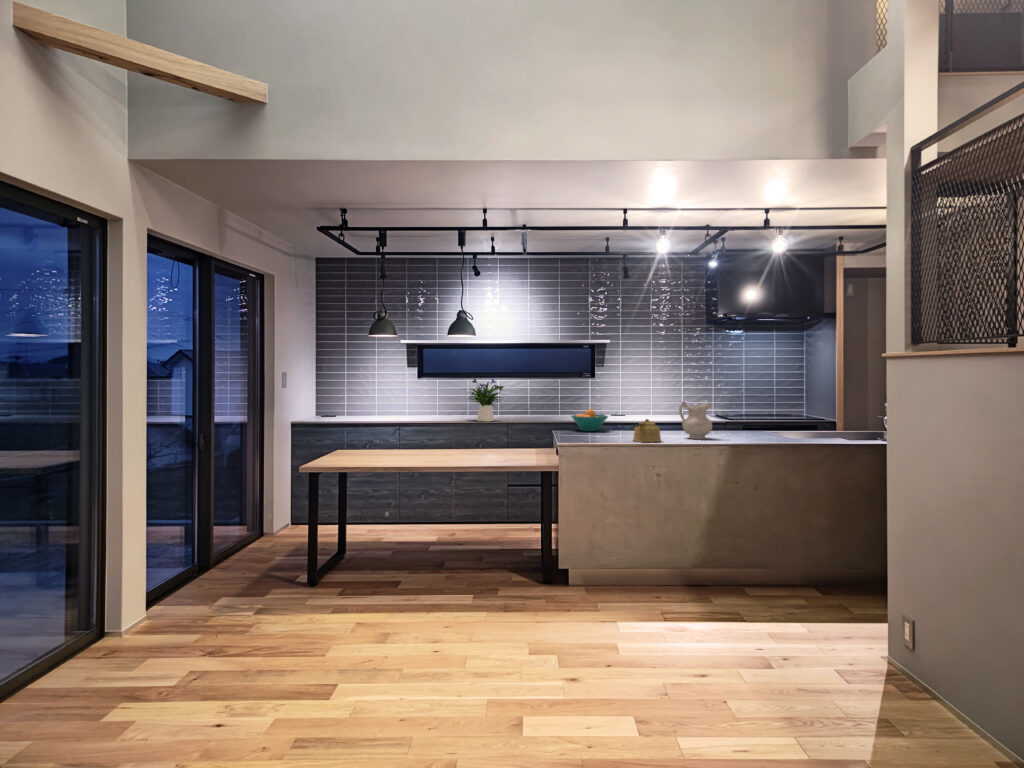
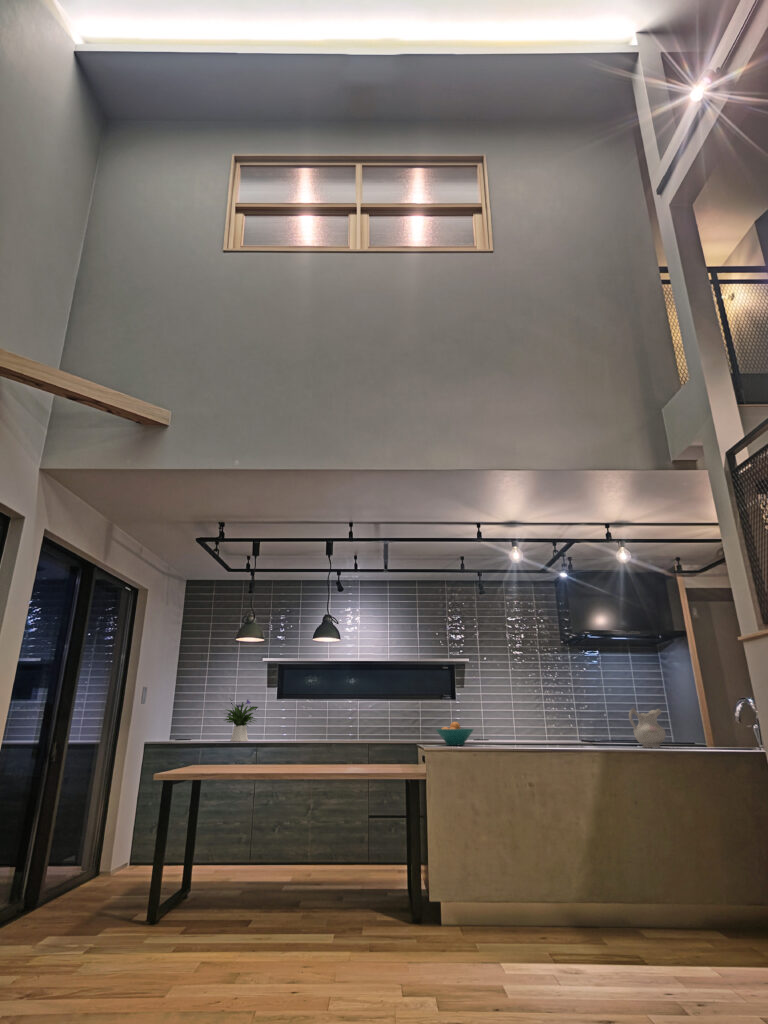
flower arrangement: present [469,378,504,421] -> present [225,699,258,741]
ceramic pitcher: present [679,402,712,439] -> present [629,708,665,748]
kettle: present [629,419,661,442] -> none [497,724,531,749]

